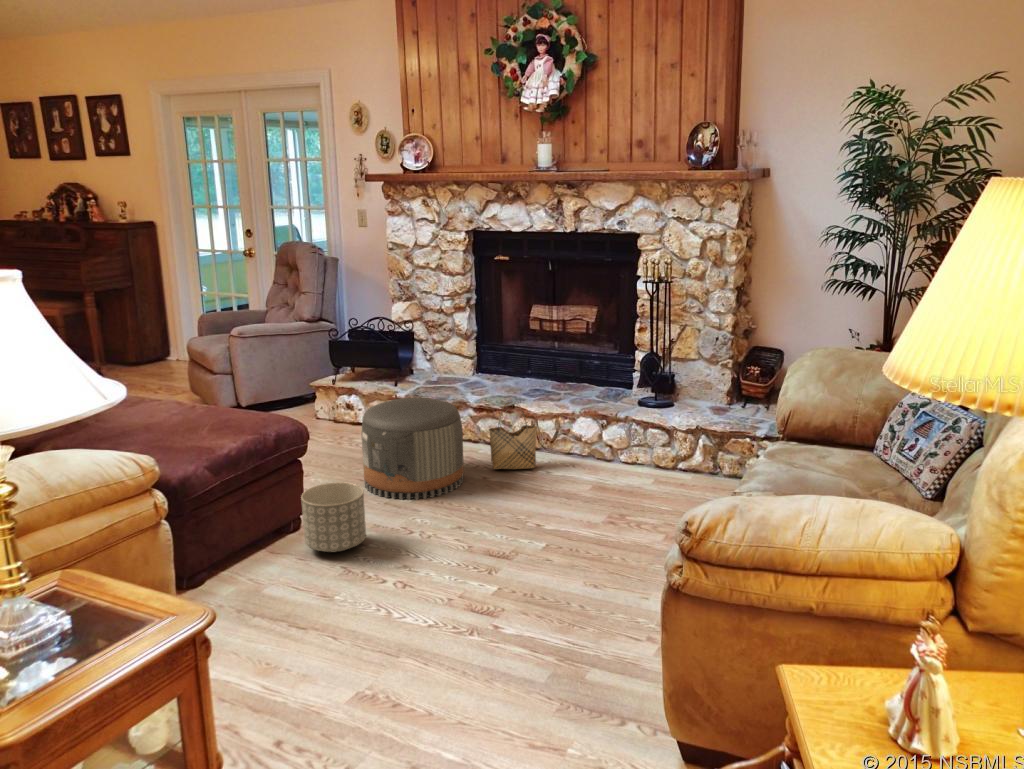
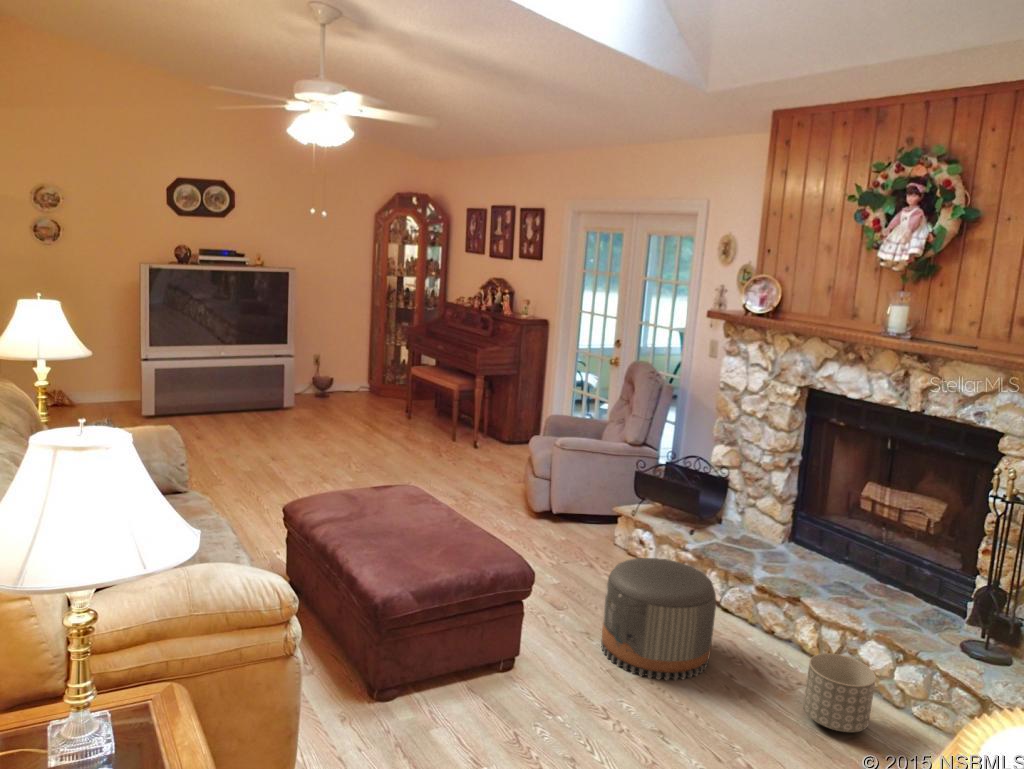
woven basket: present [489,402,537,469] -> none [746,597,809,683]
planter: present [301,482,366,553] -> present [803,653,876,732]

